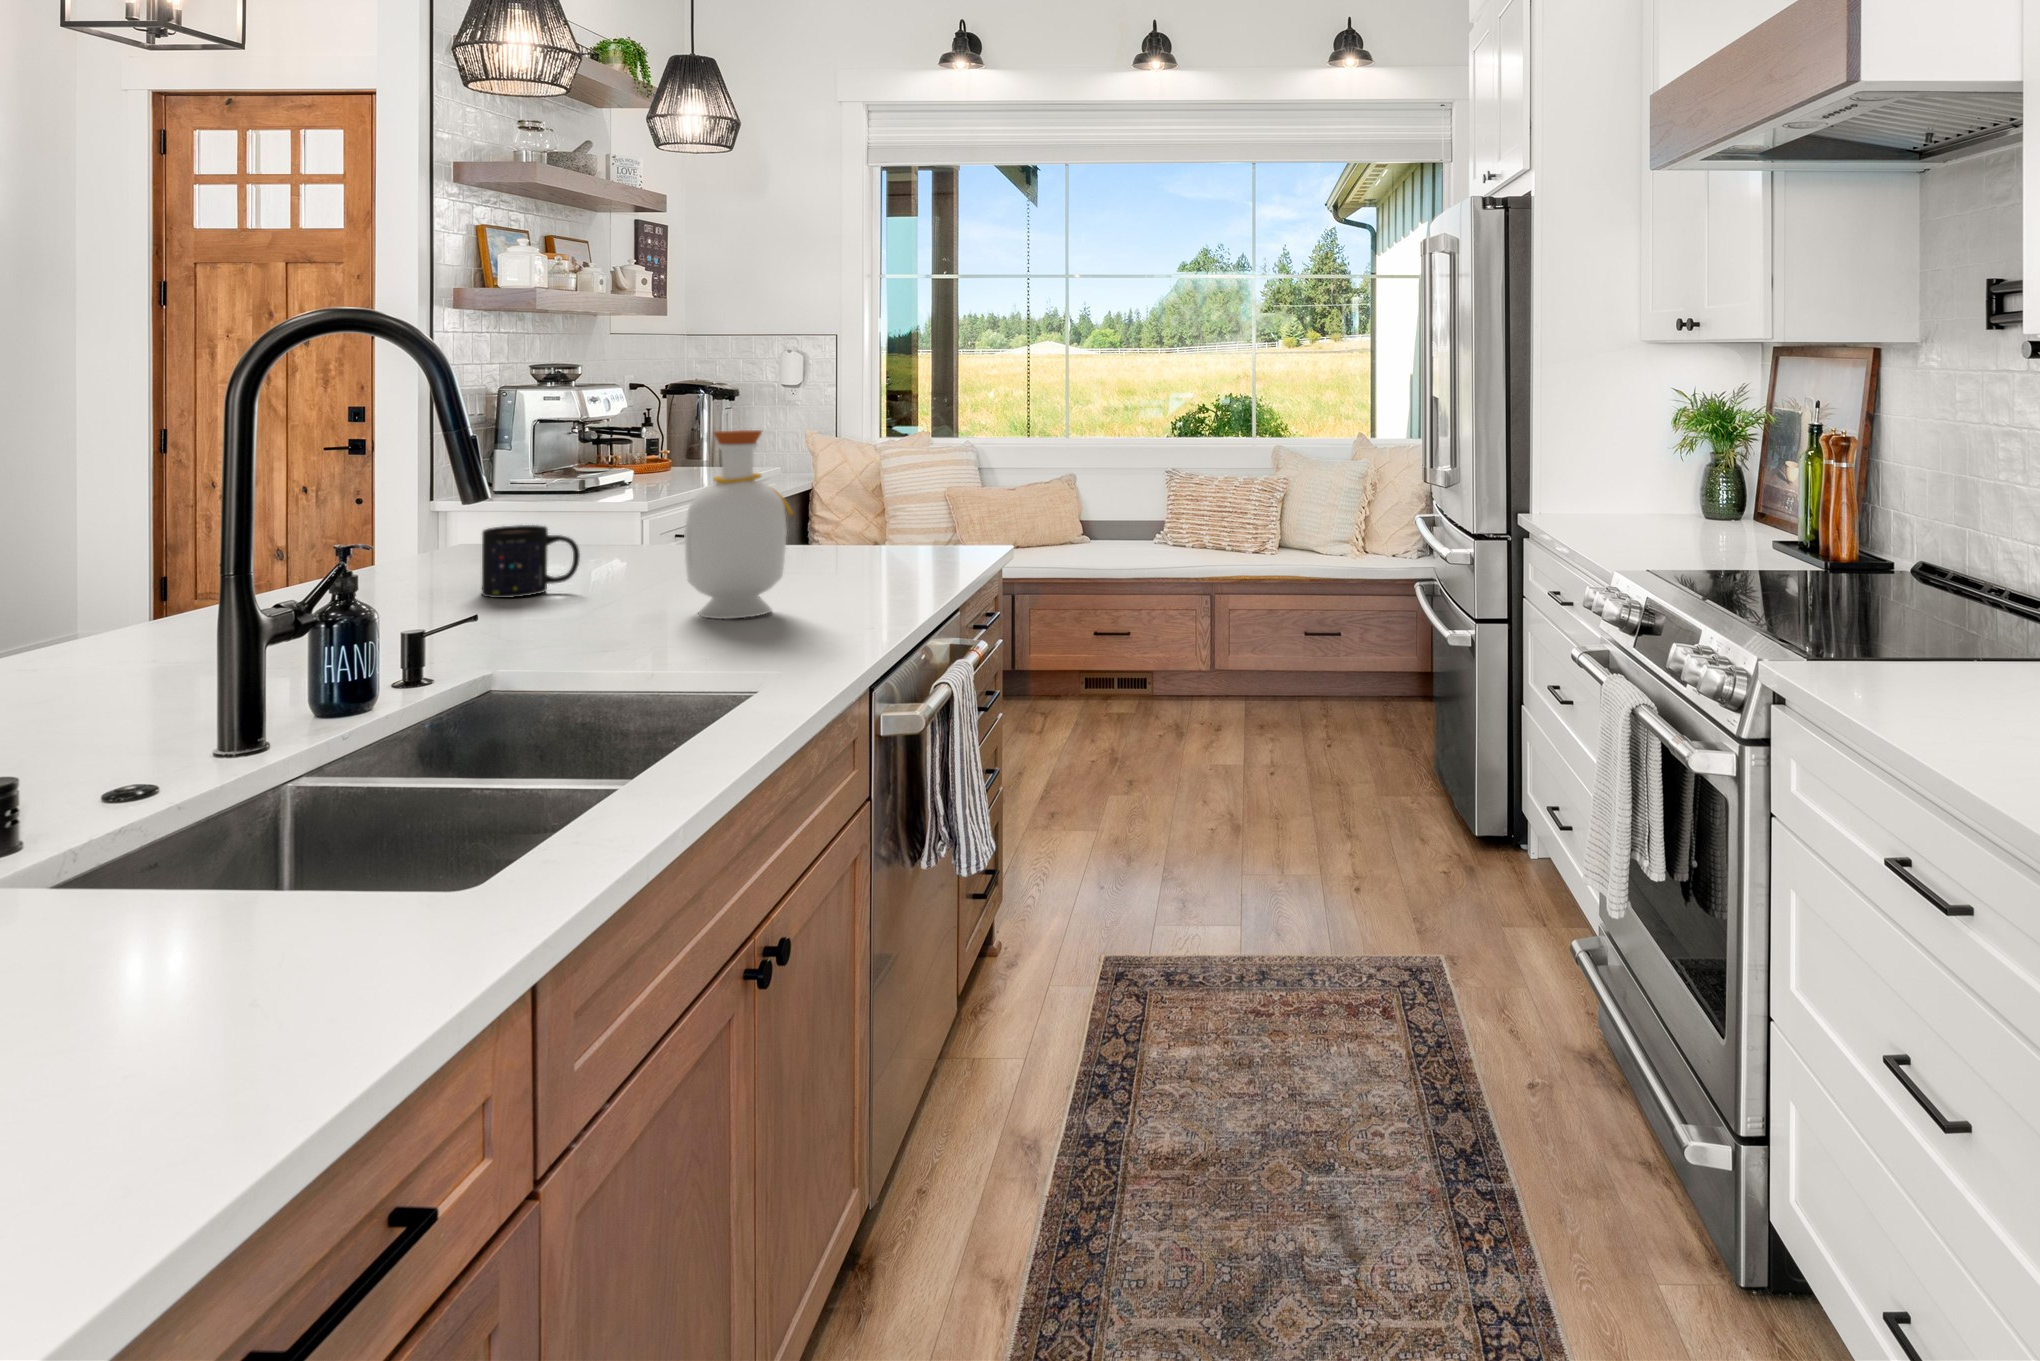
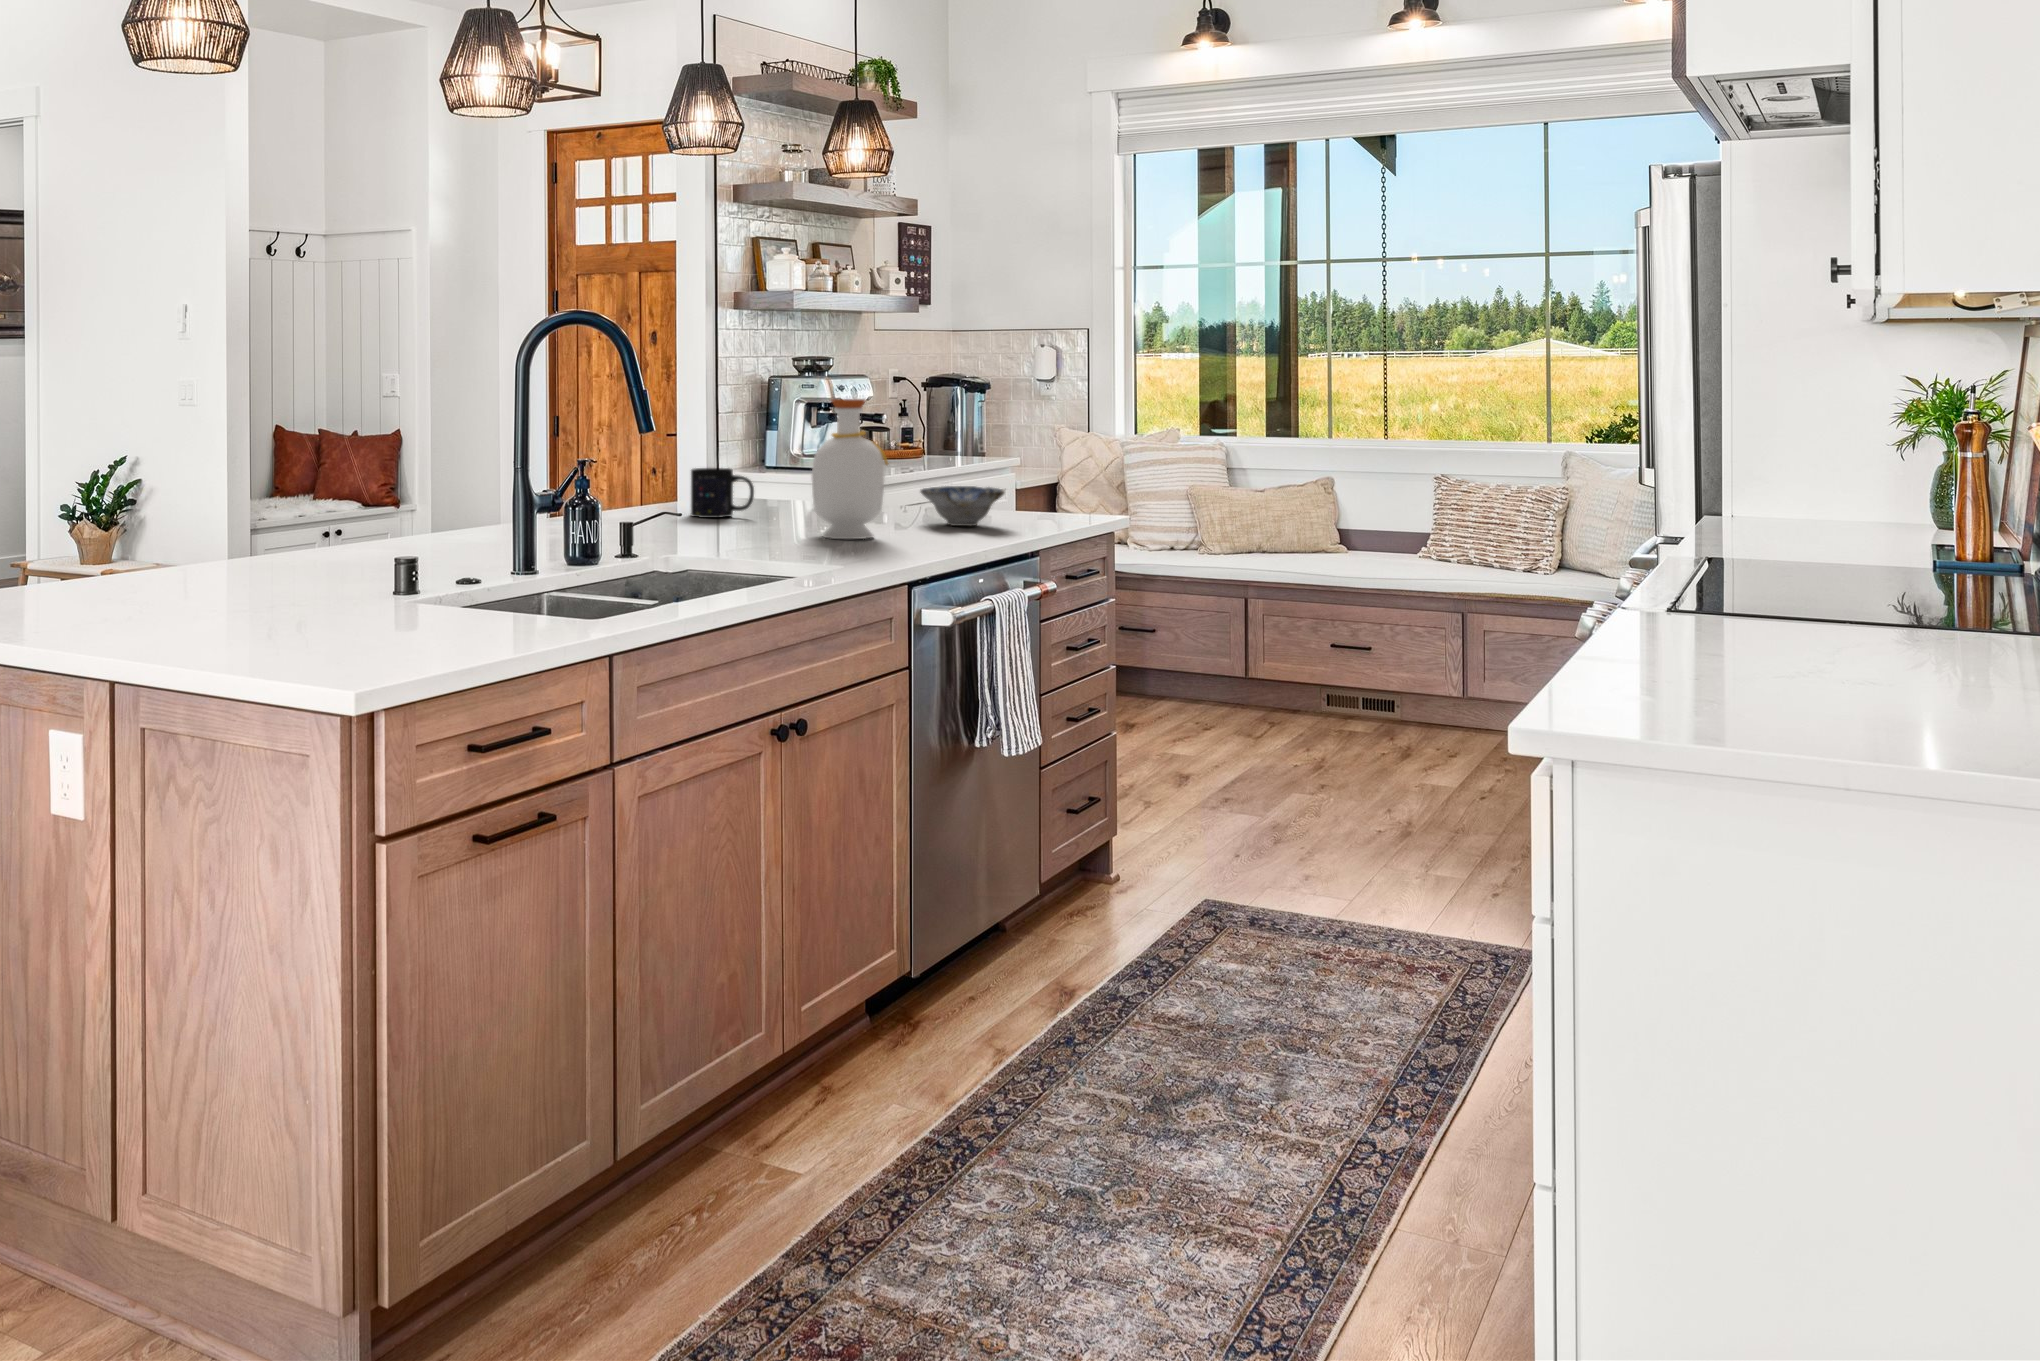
ceramic bowl: none [801,527,909,579] -> present [920,486,1005,526]

